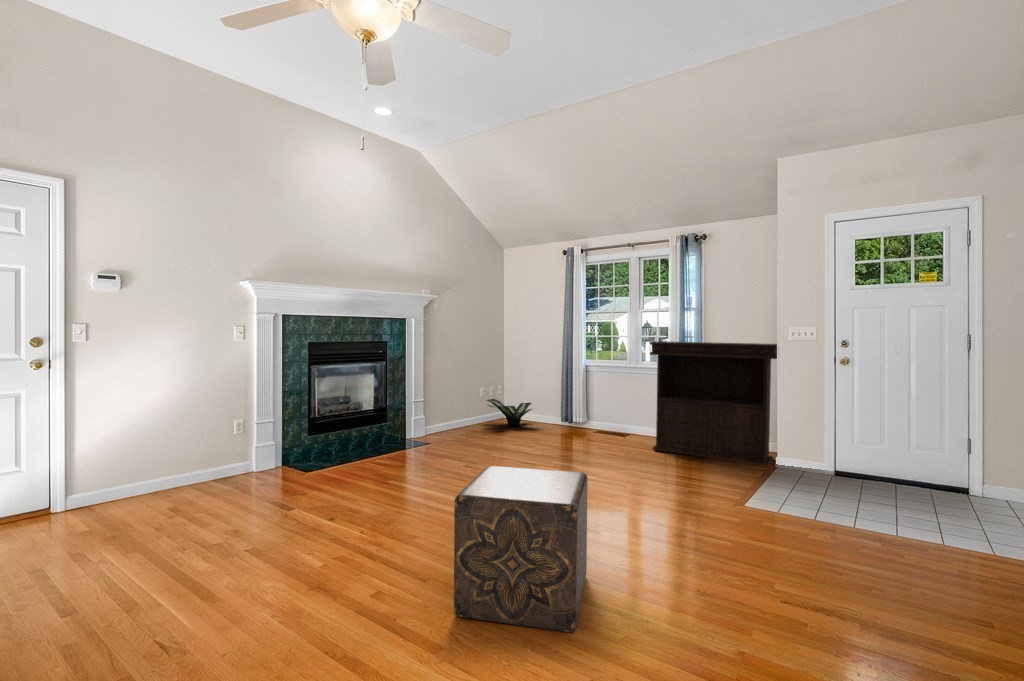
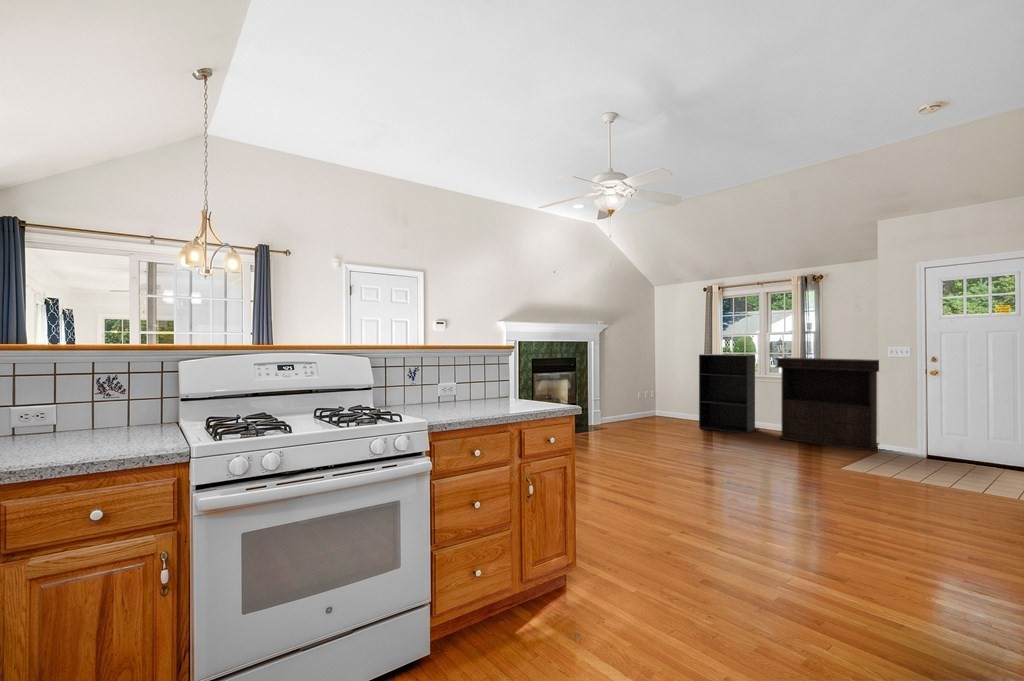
bookshelf: none [555,337,625,443] -> present [699,354,755,433]
potted plant: present [486,399,532,427] -> none [642,400,686,421]
ottoman: present [454,466,588,632] -> none [659,429,730,509]

